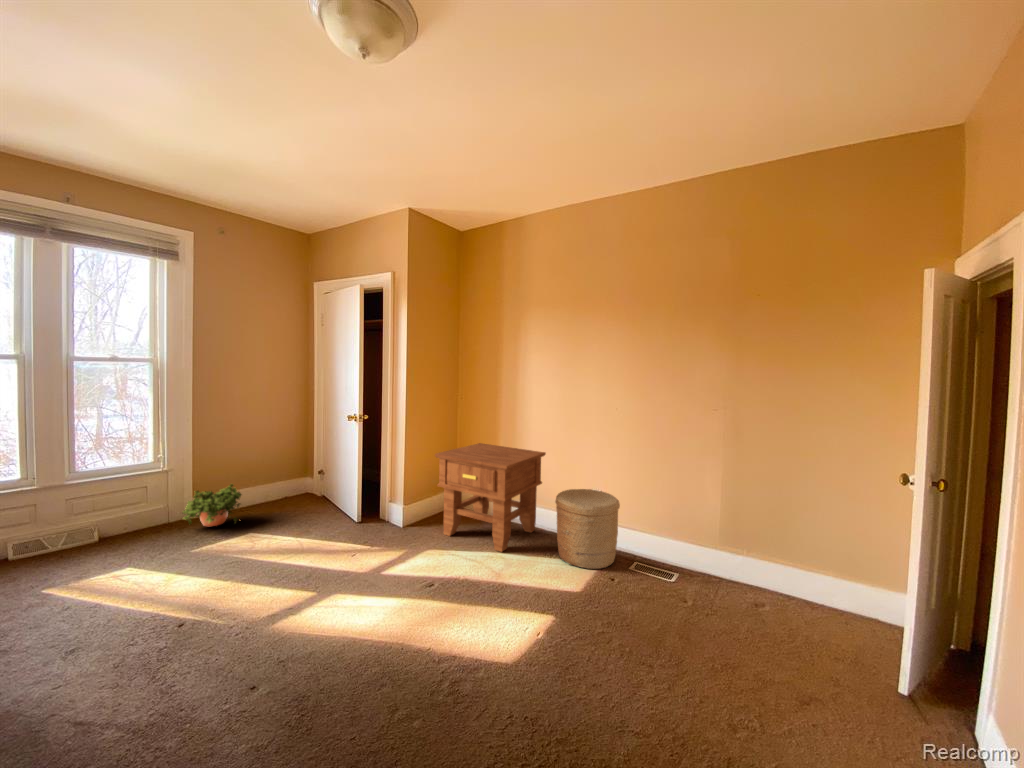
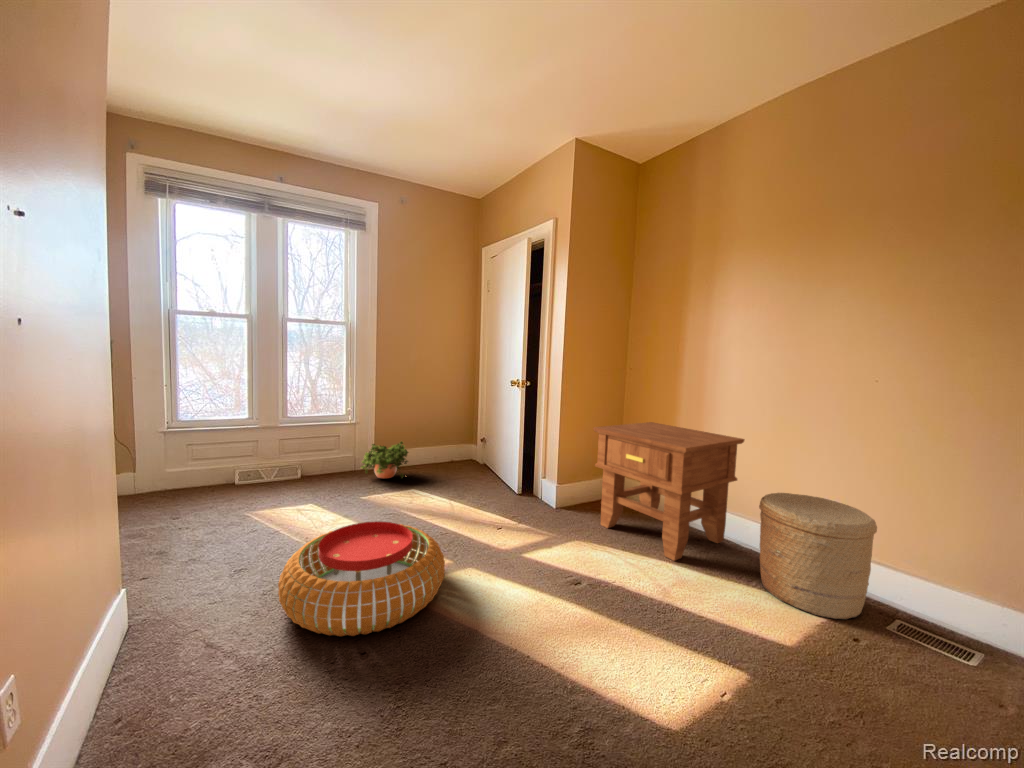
pouf: none [141,568,317,684] -> present [278,521,445,636]

